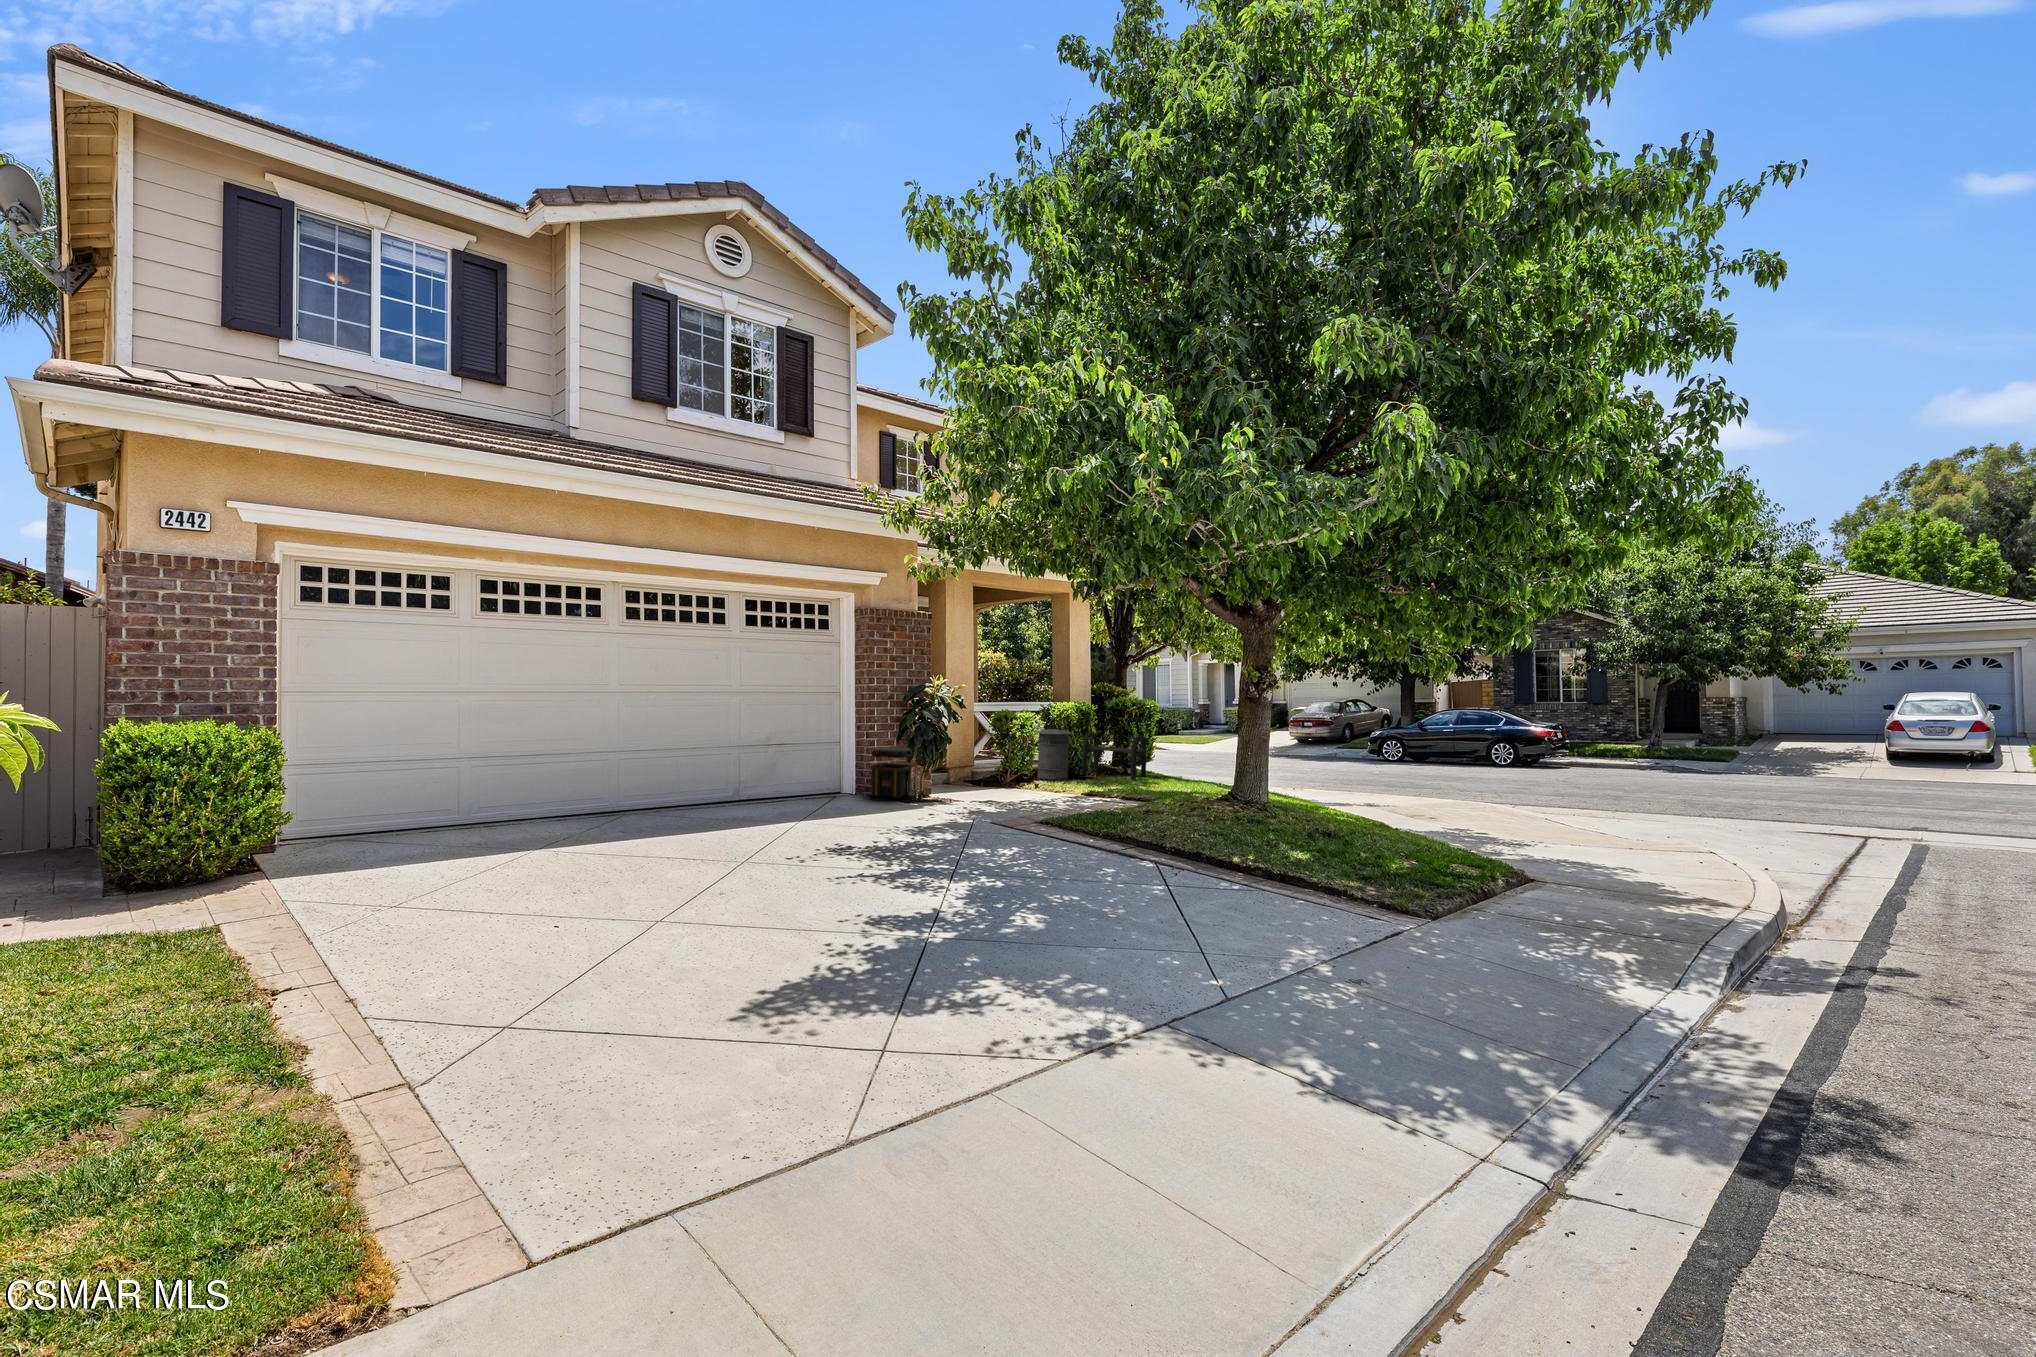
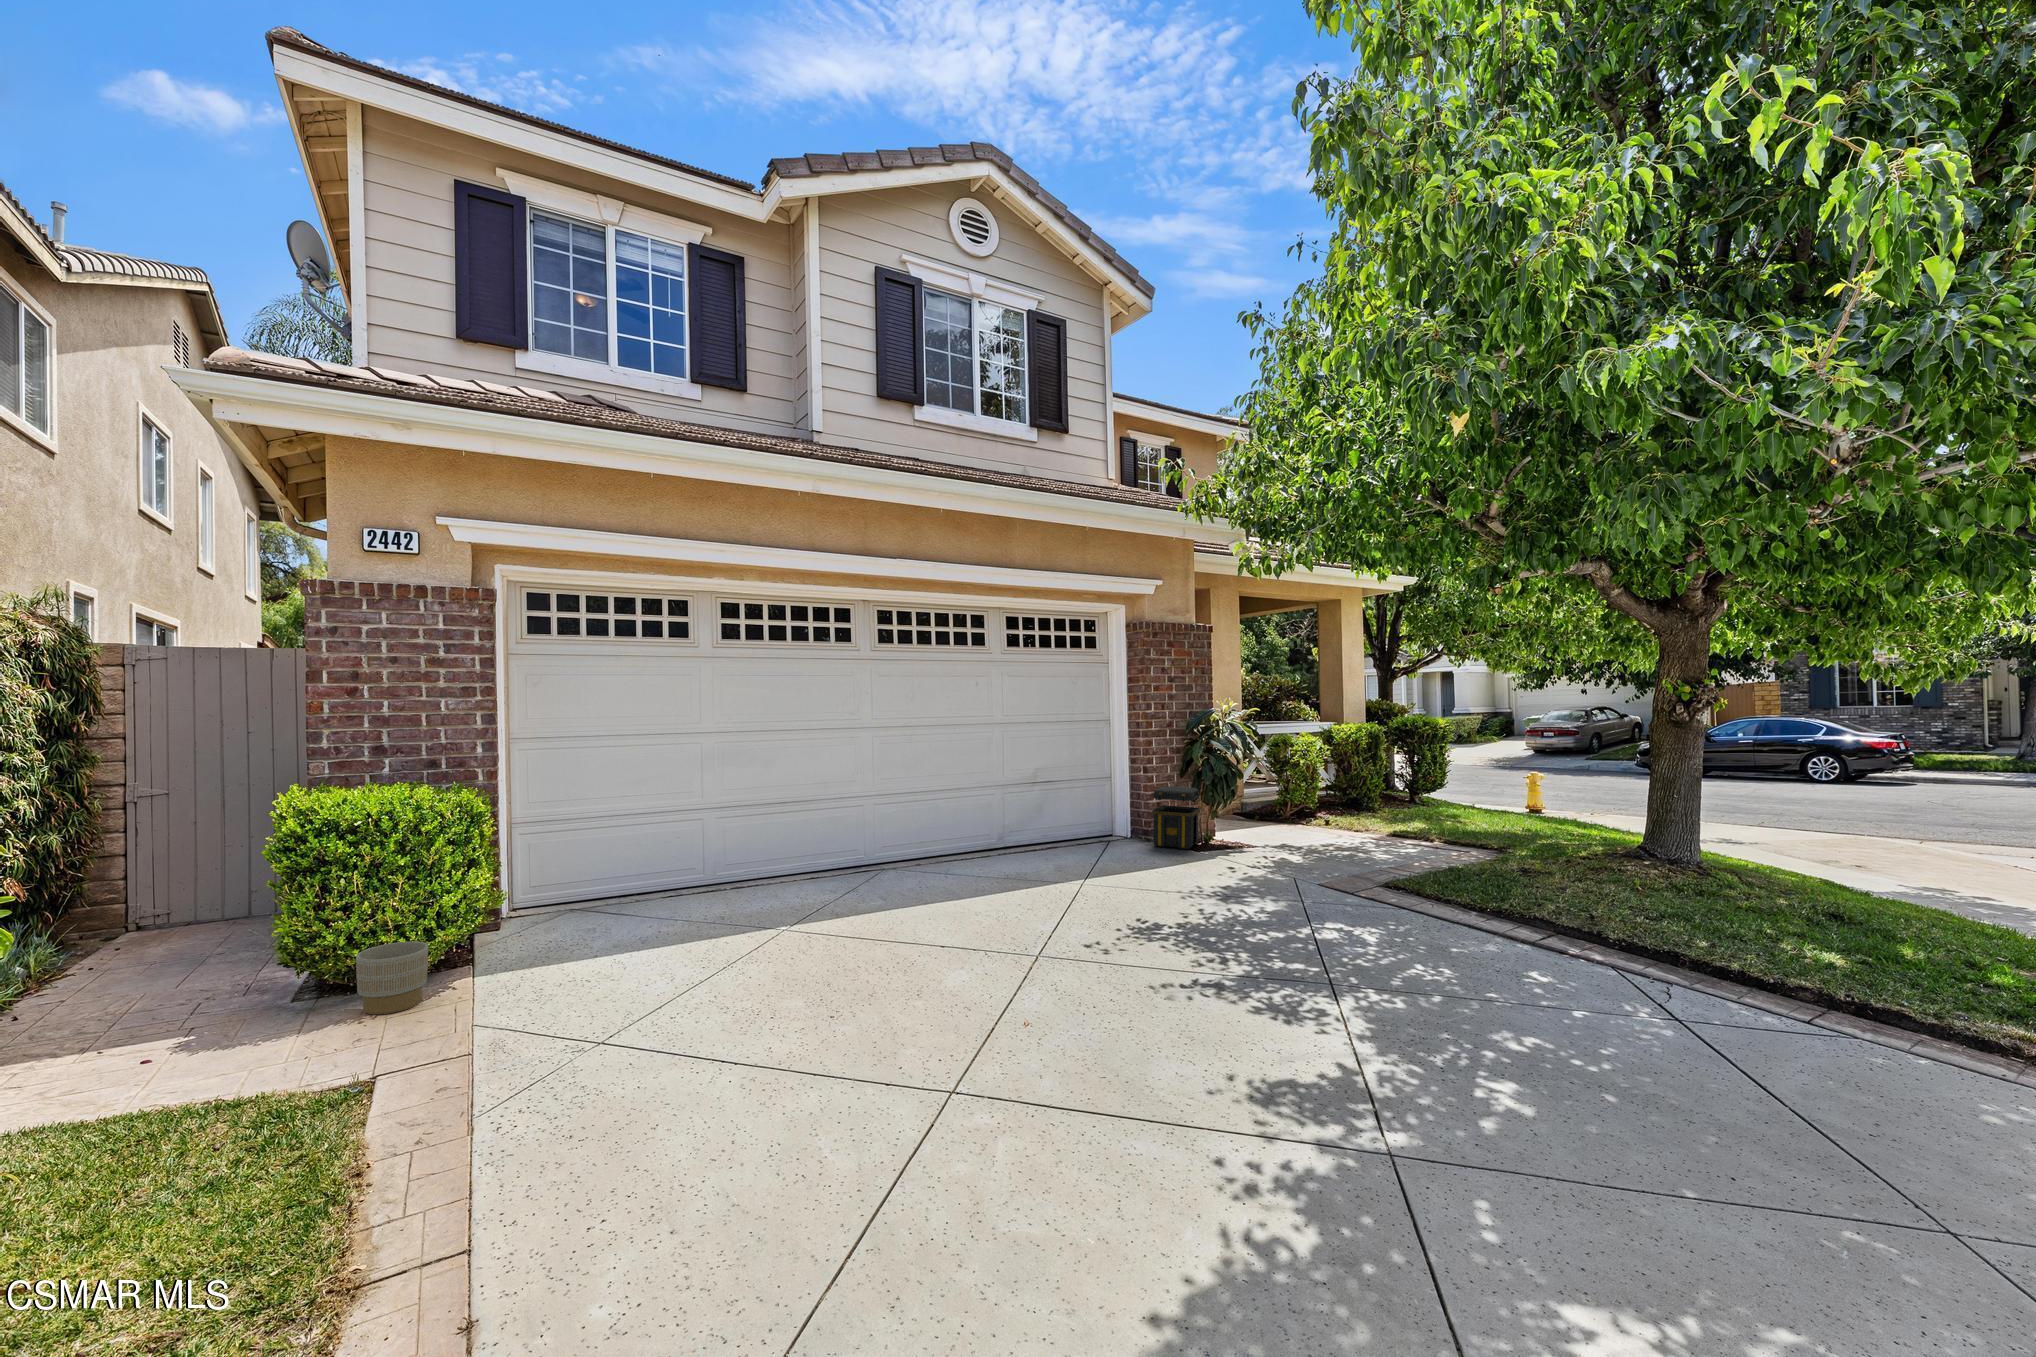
trash can: present [1036,728,1072,779] -> none [1327,758,1373,819]
bench: present [1082,732,1146,779] -> none [1381,761,1462,819]
planter: none [180,842,239,893] -> present [356,941,428,1015]

